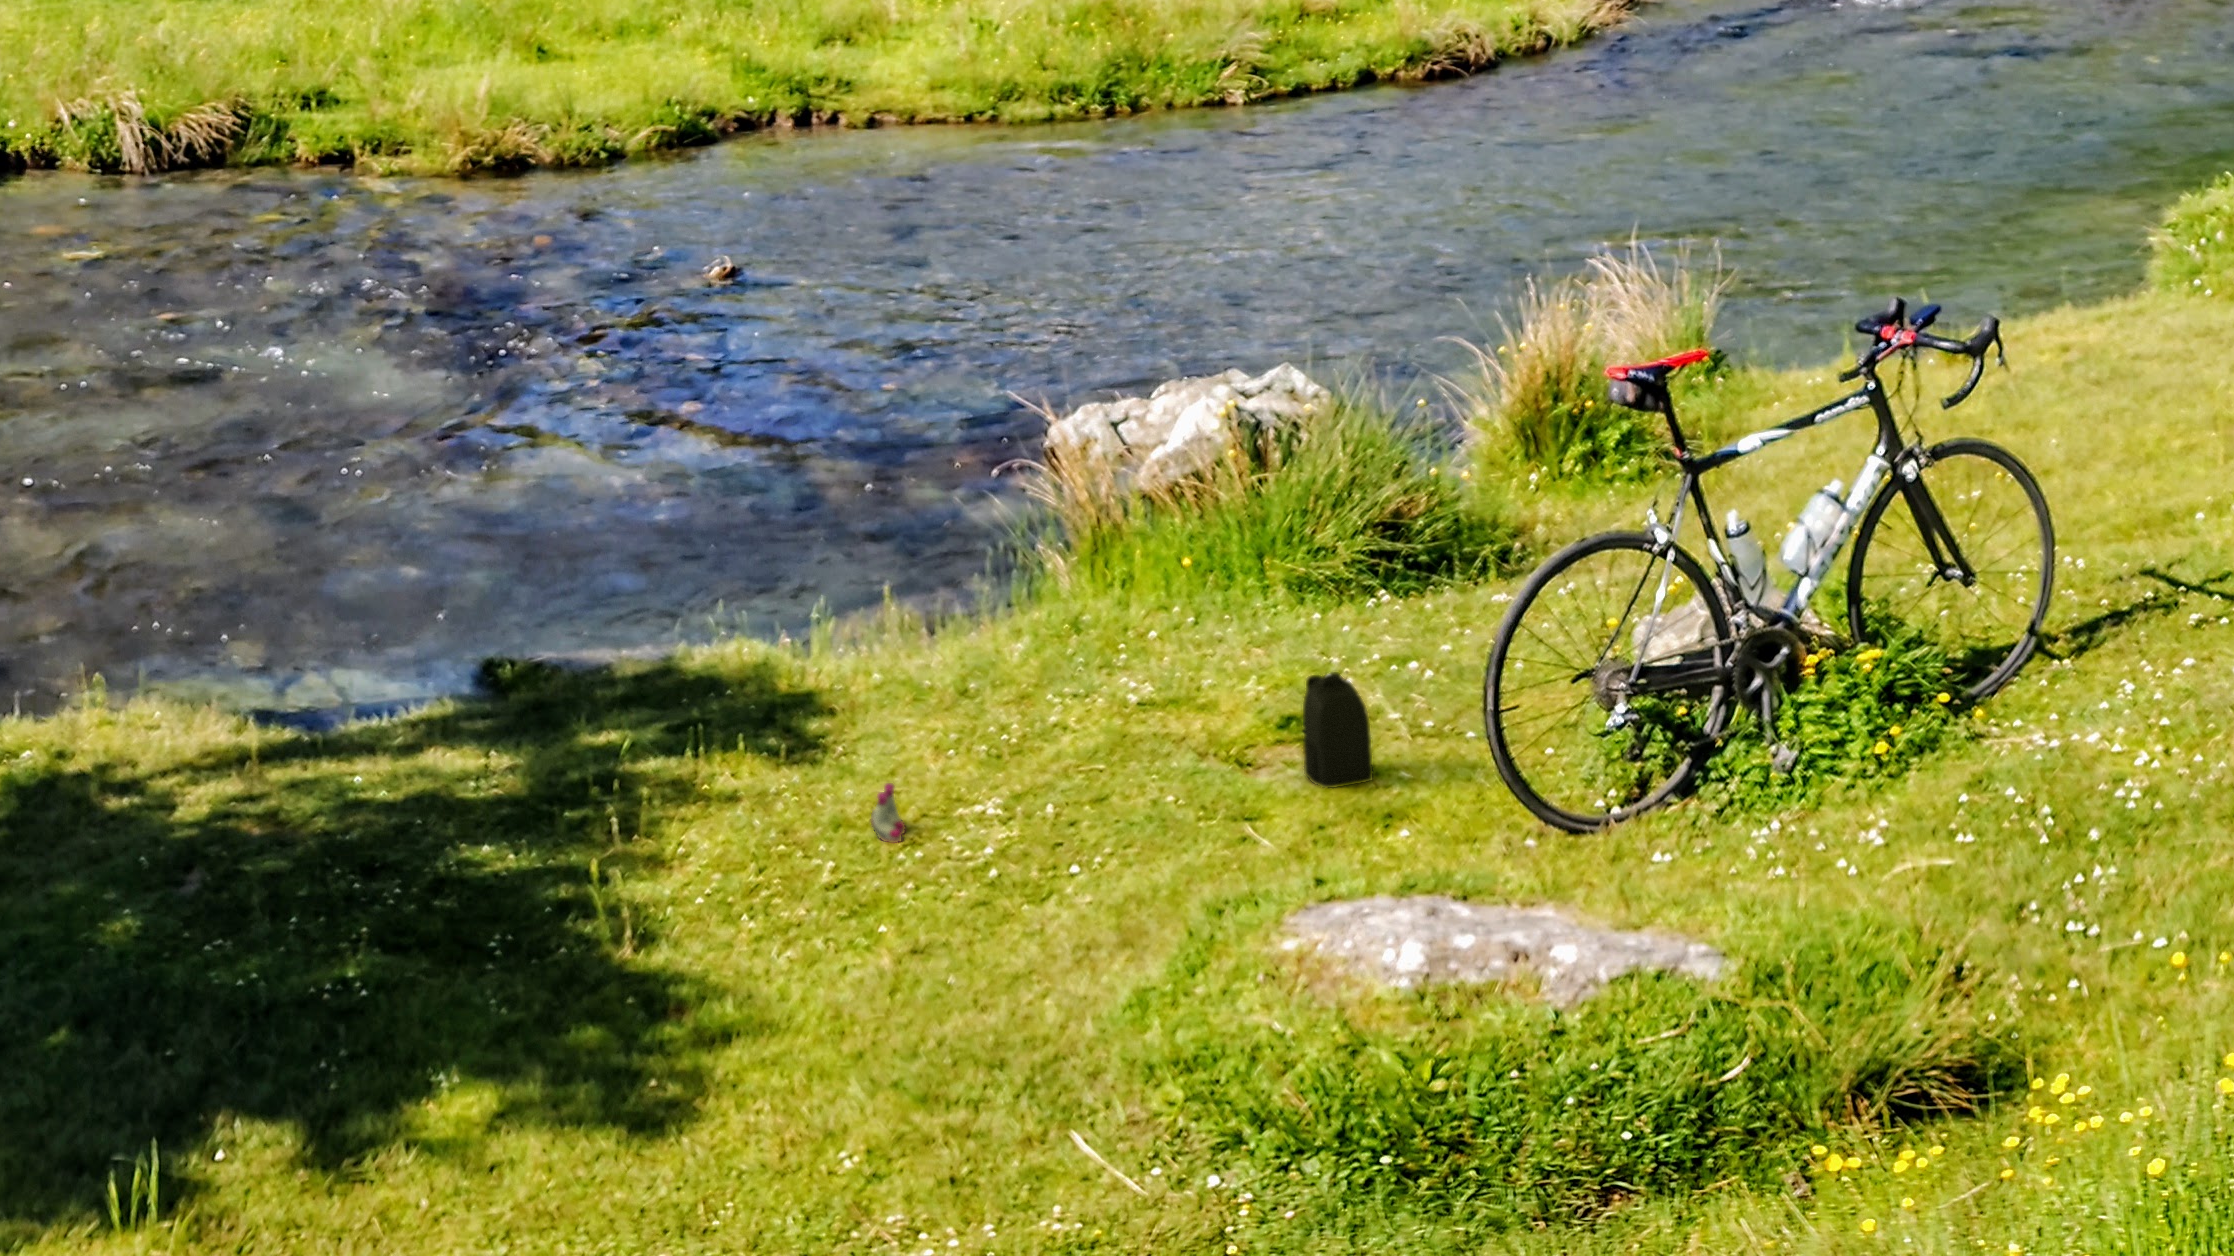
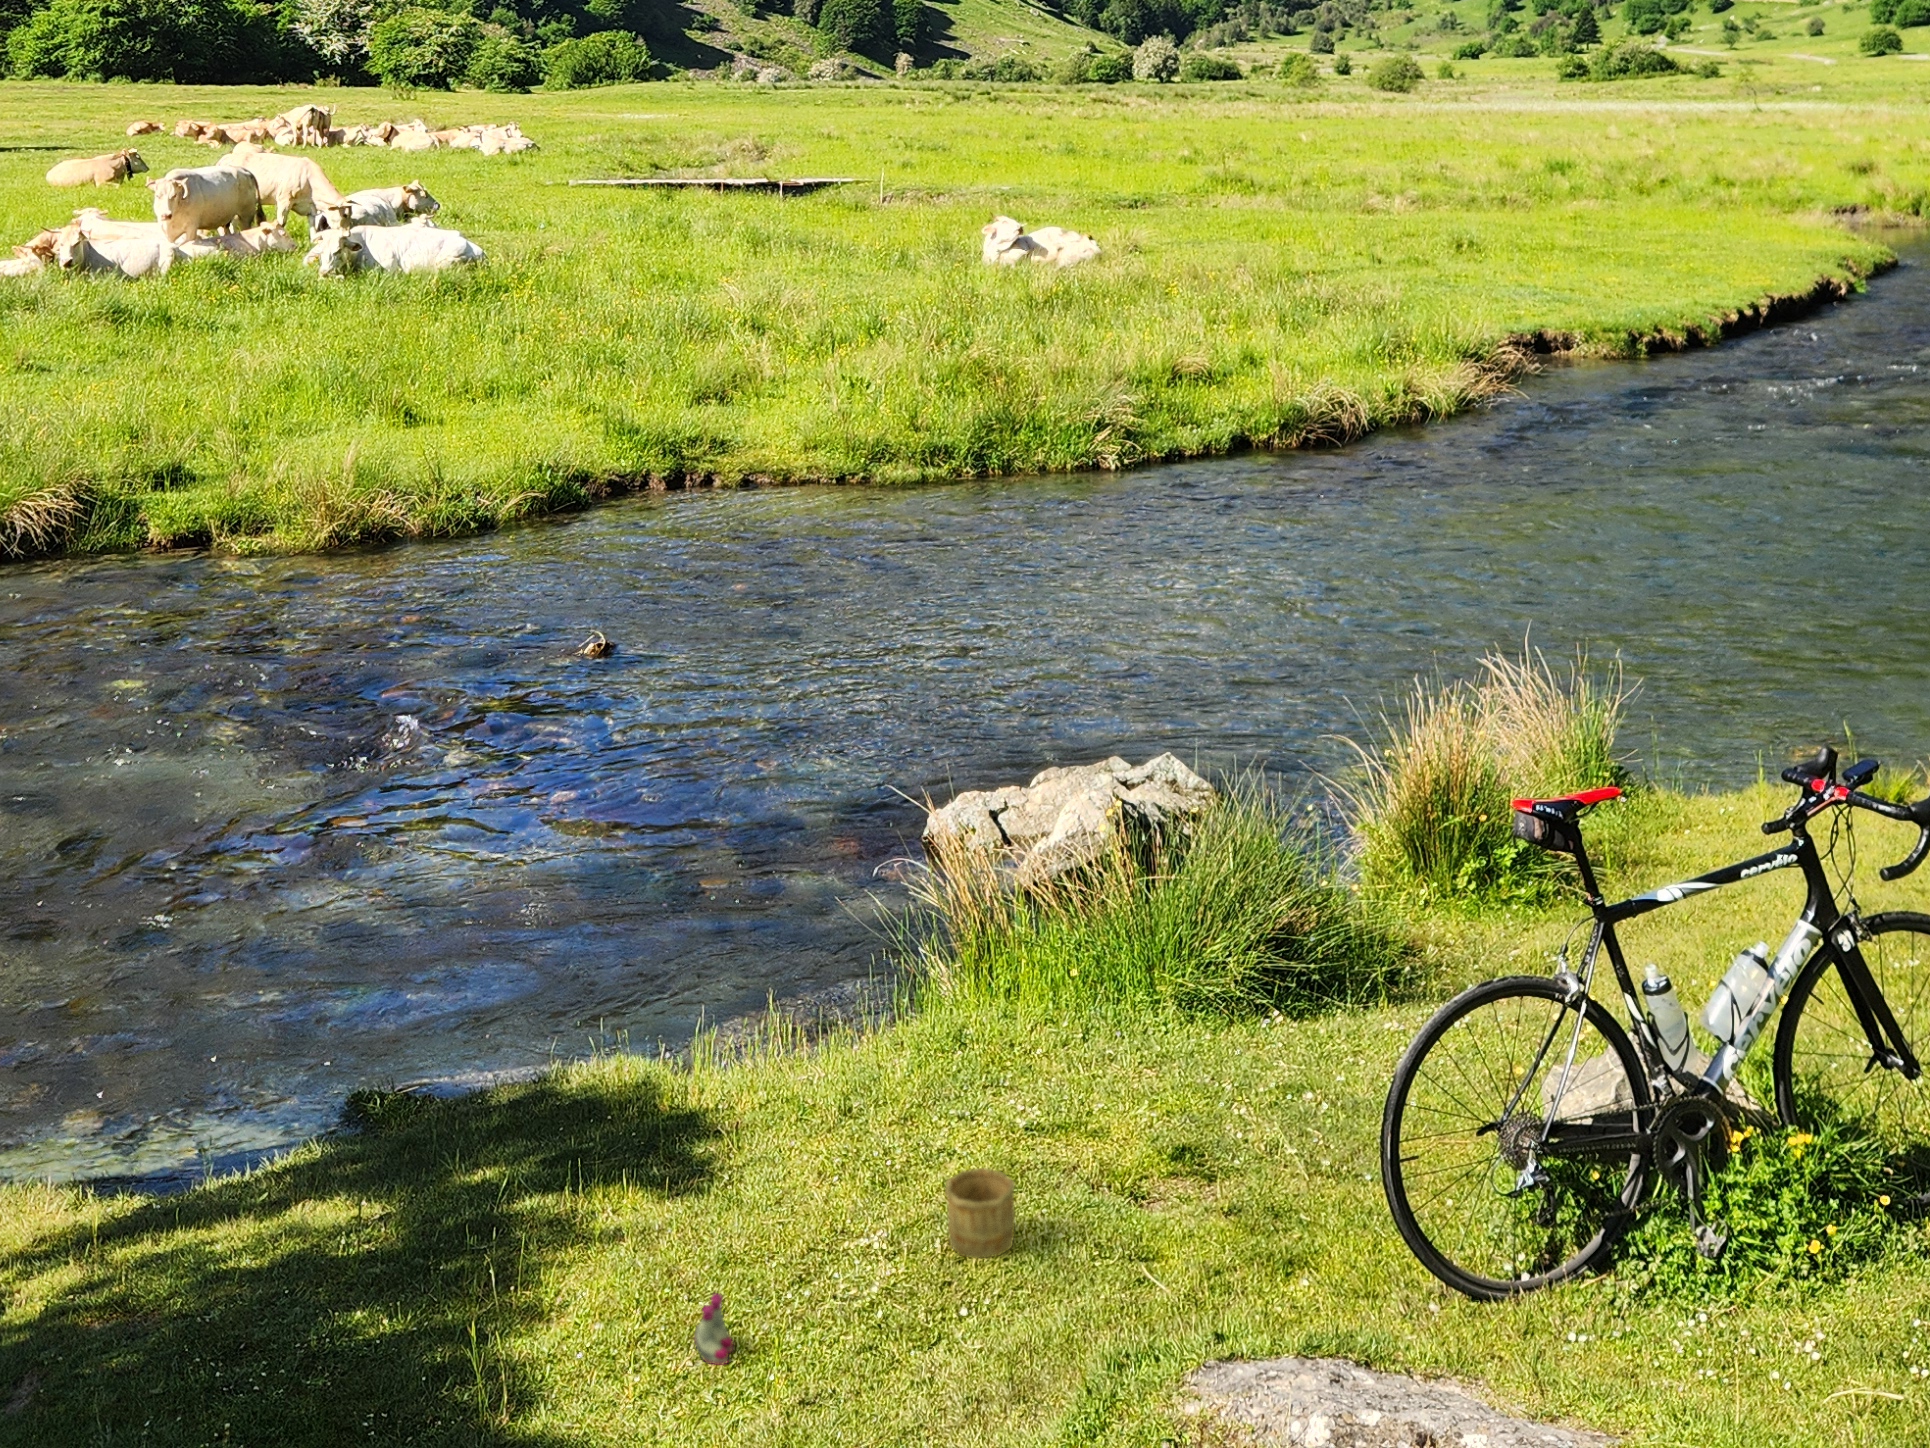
backpack: present [1303,672,1373,788] -> none [1184,1154,1260,1290]
wooden bucket: none [1087,687,1151,765] -> present [945,1168,1015,1258]

